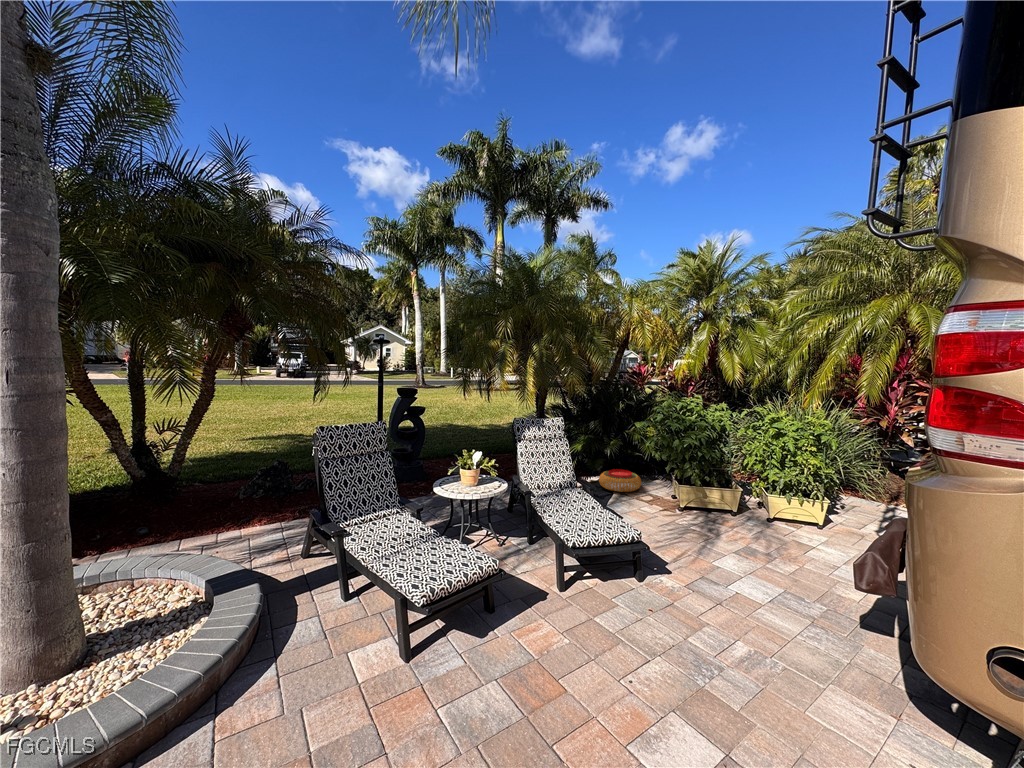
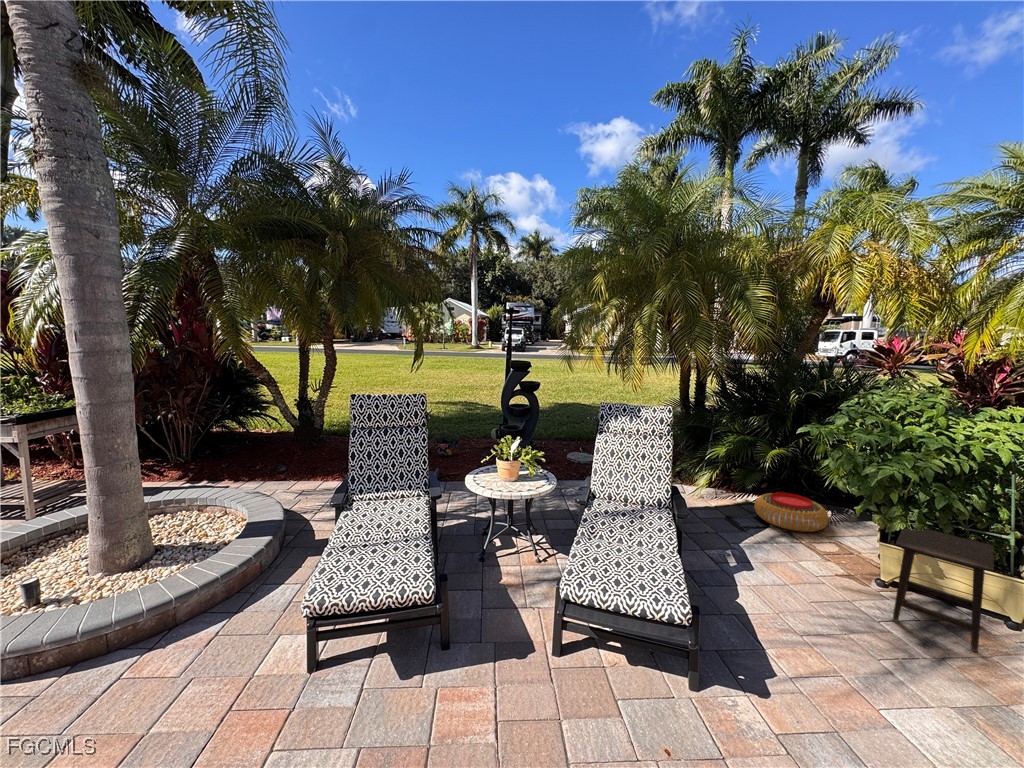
side table: none [690,471,734,529] -> present [892,529,994,652]

